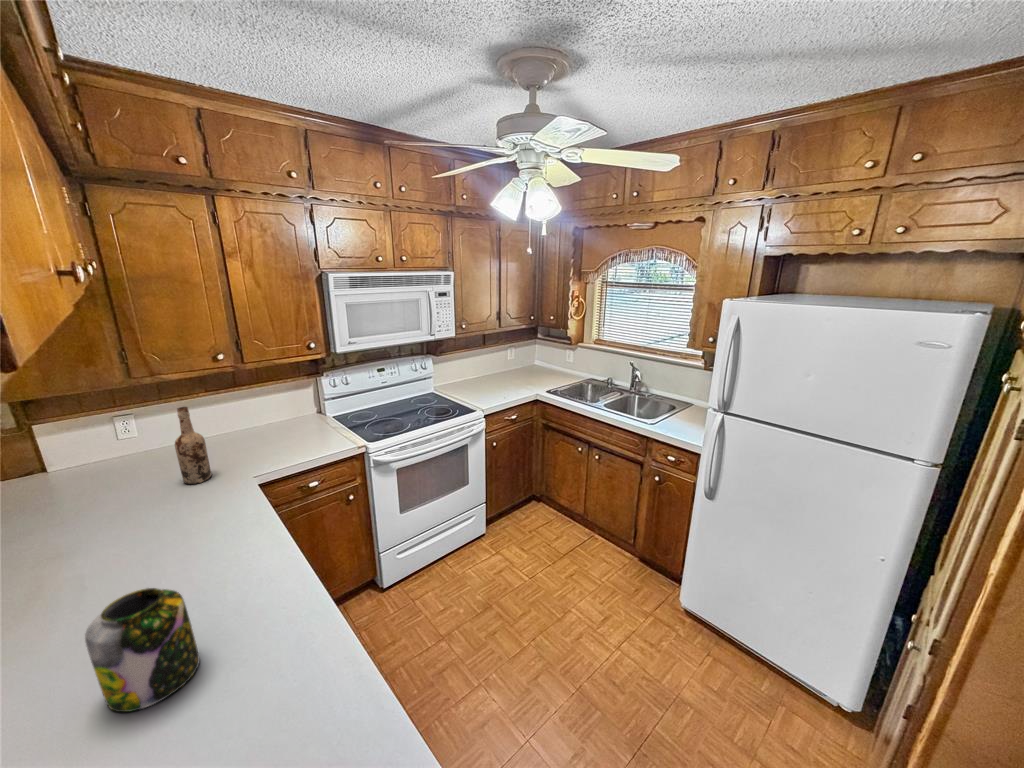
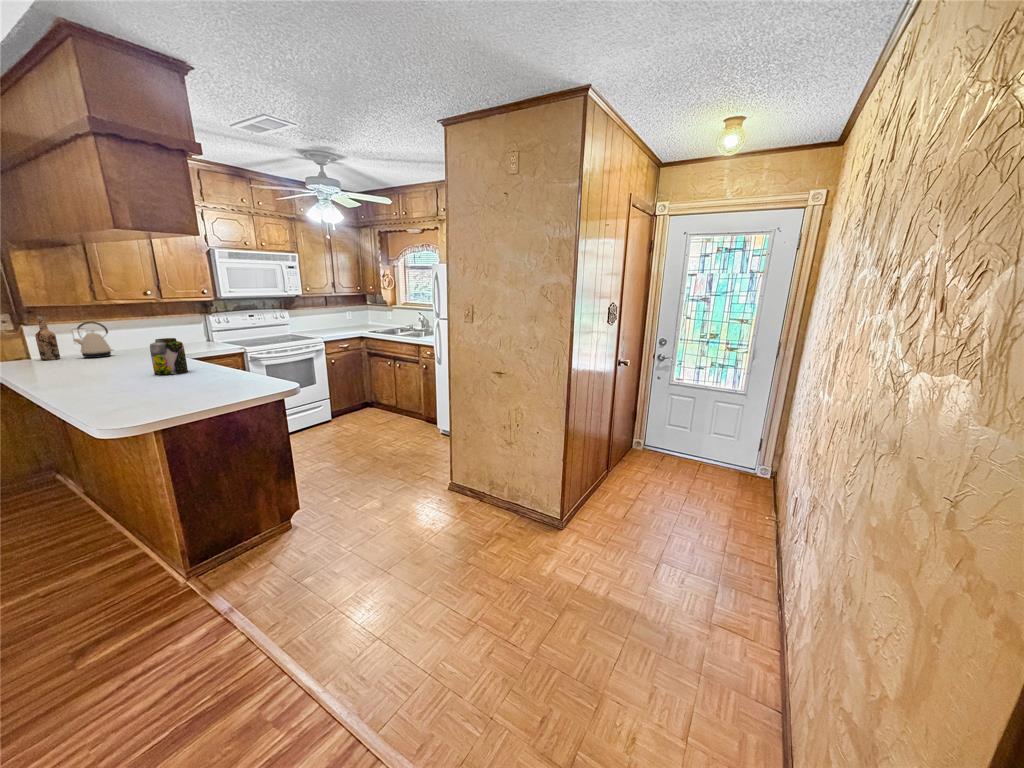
wine bottle: present [175,407,211,484] -> present [35,315,60,360]
kettle: none [92,417,162,482] -> present [74,321,113,358]

